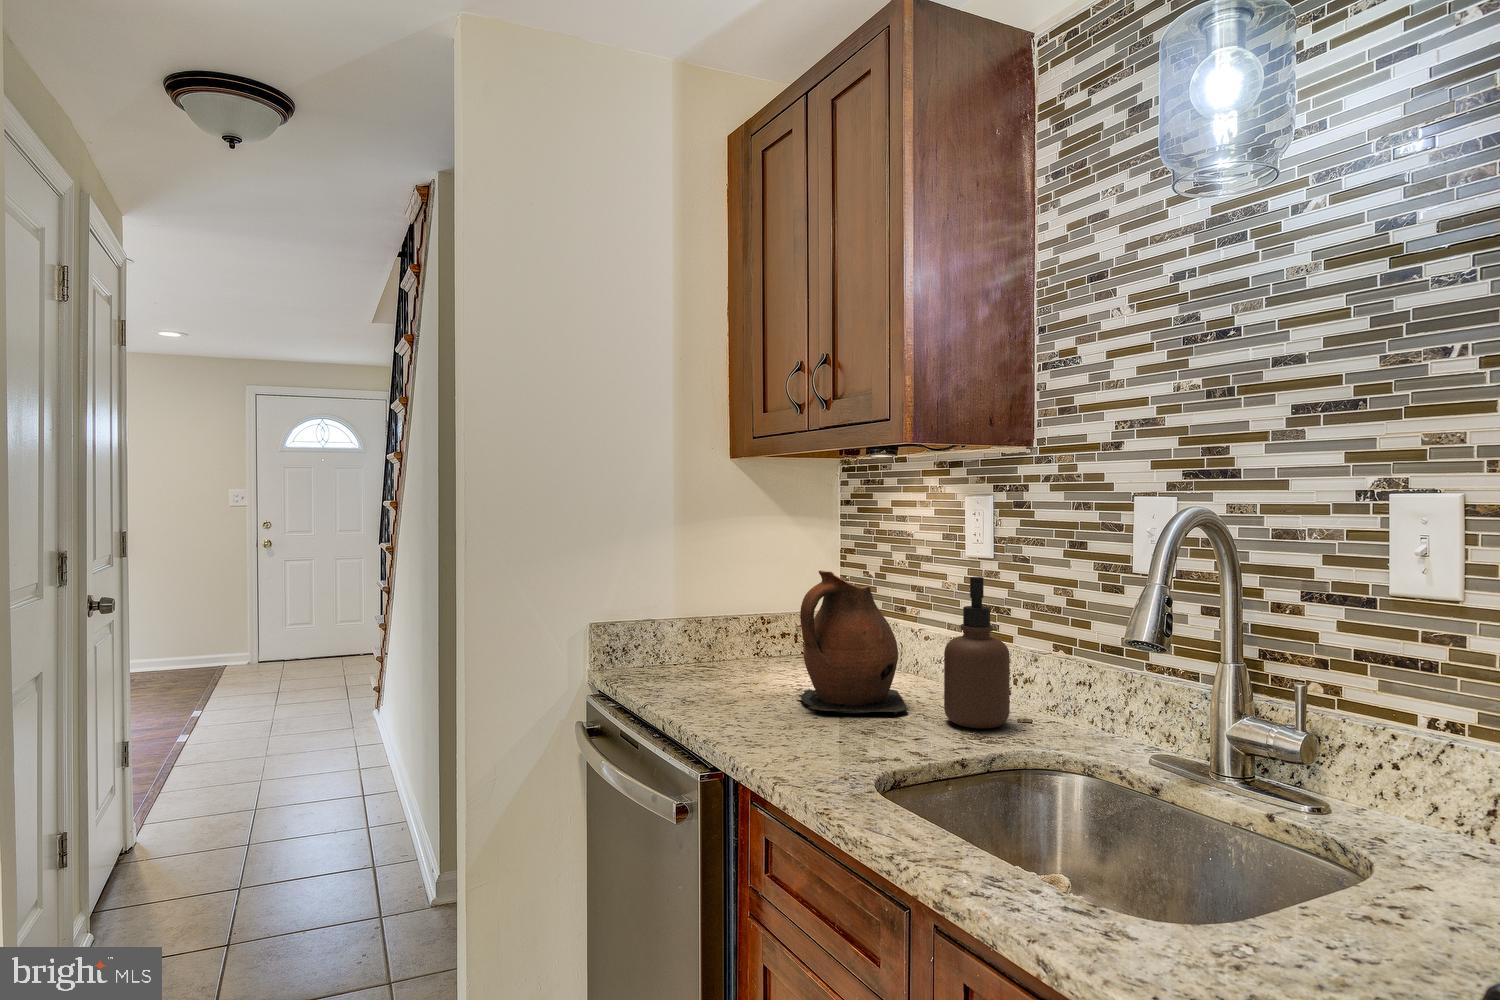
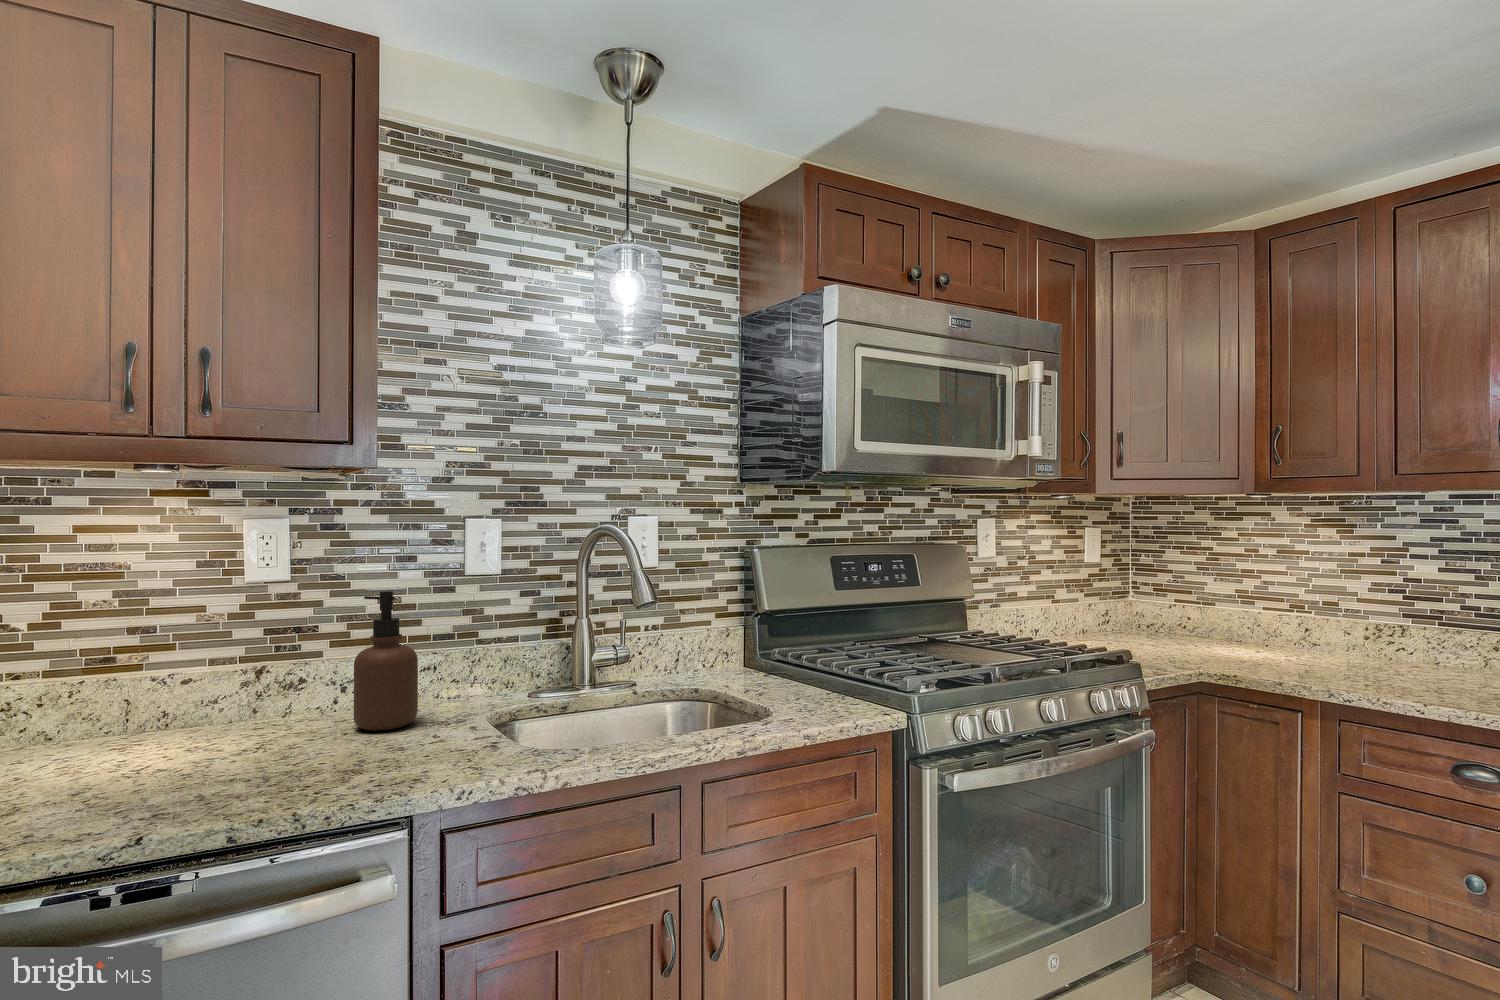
ceramic pitcher: present [797,570,908,715] -> none [151,606,327,776]

